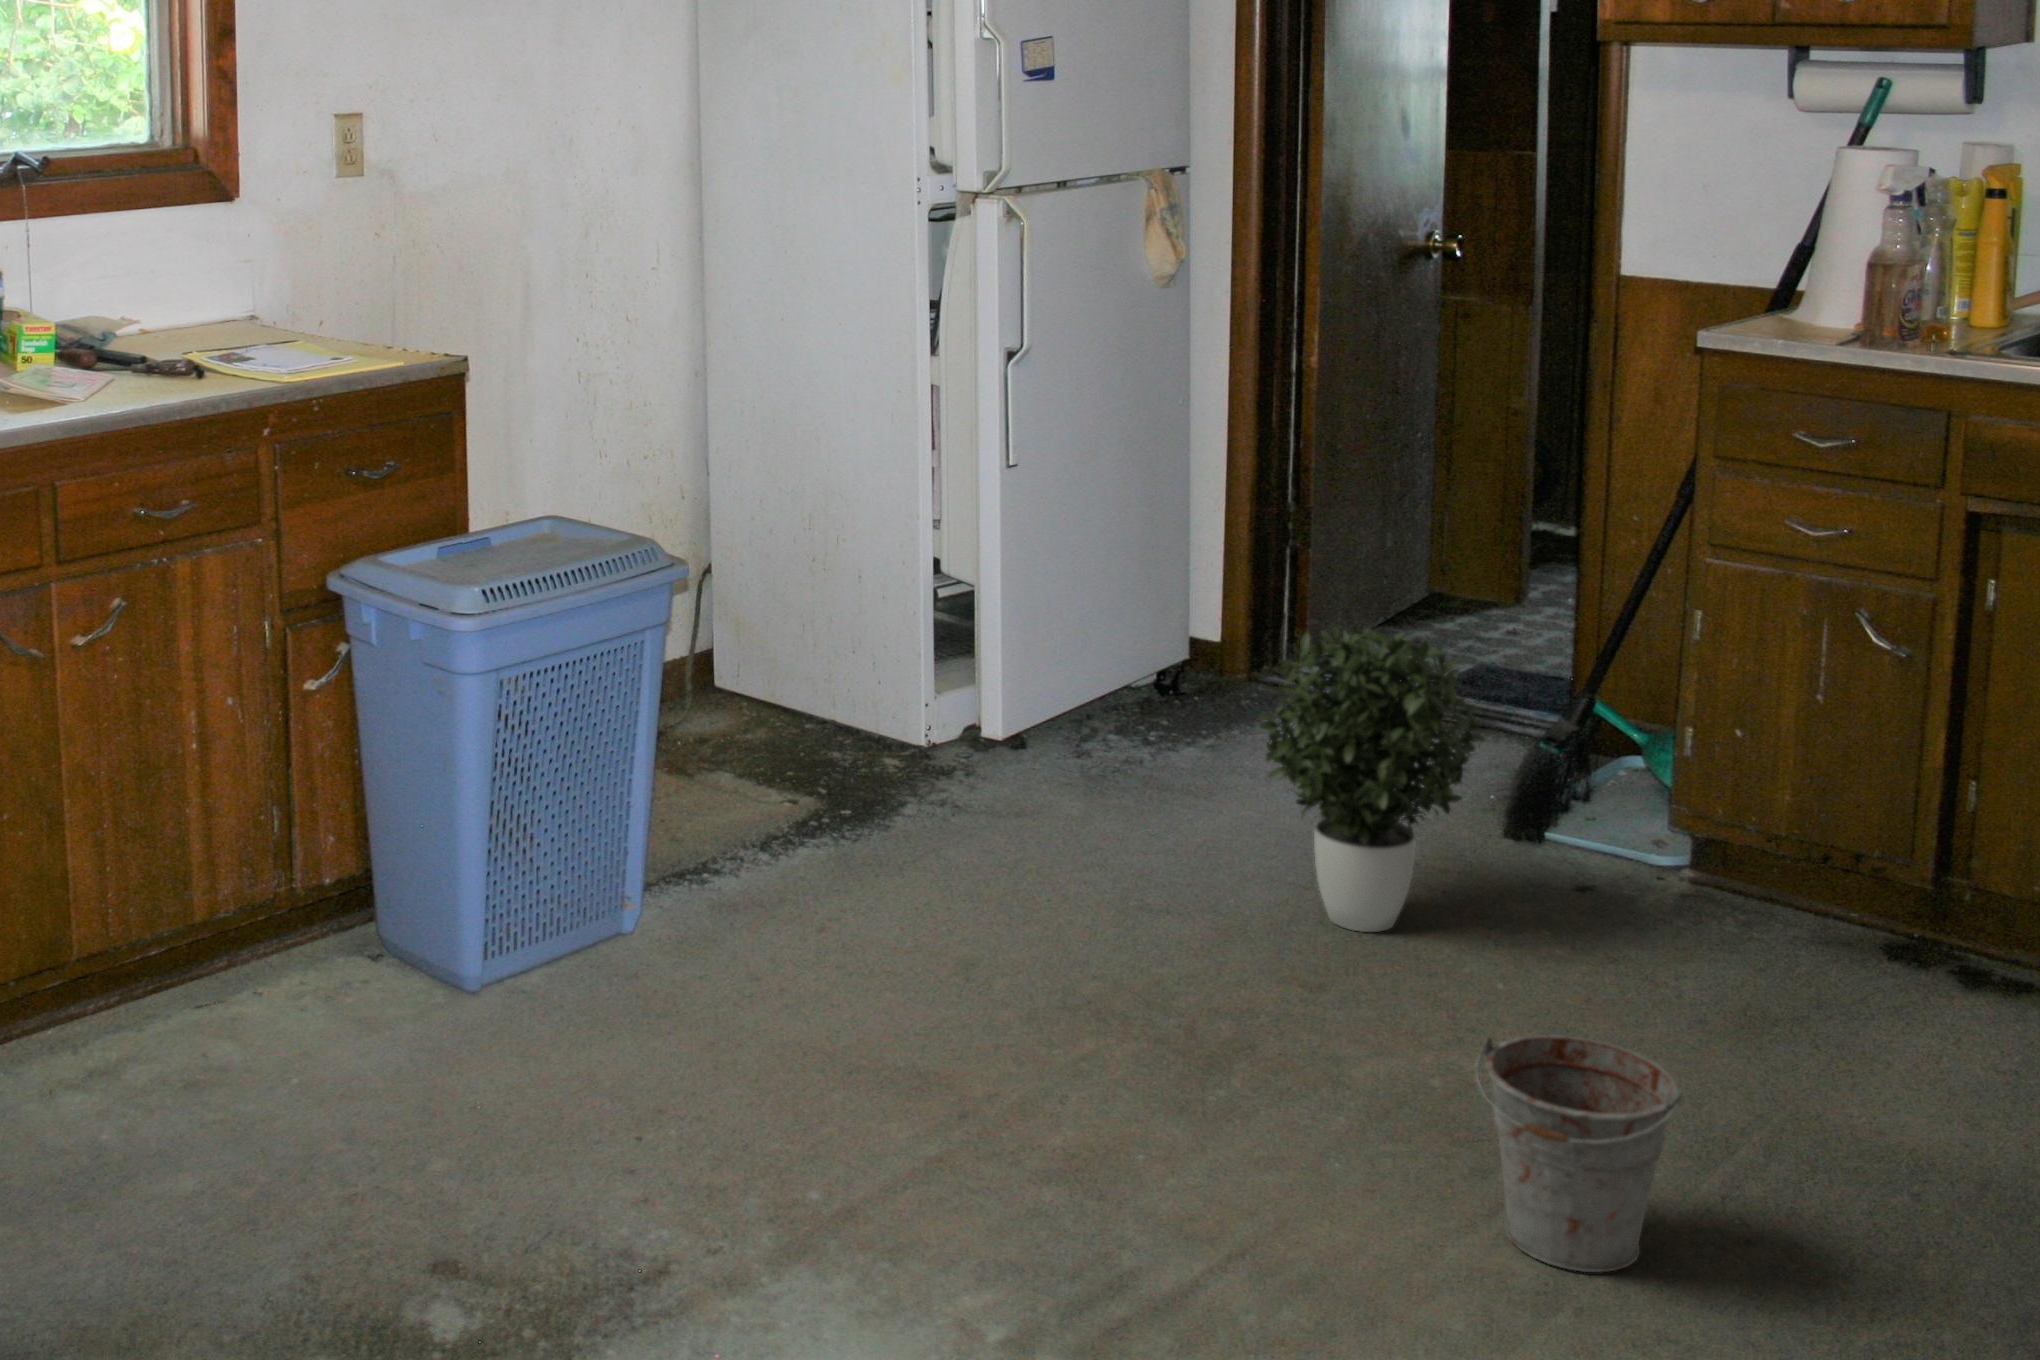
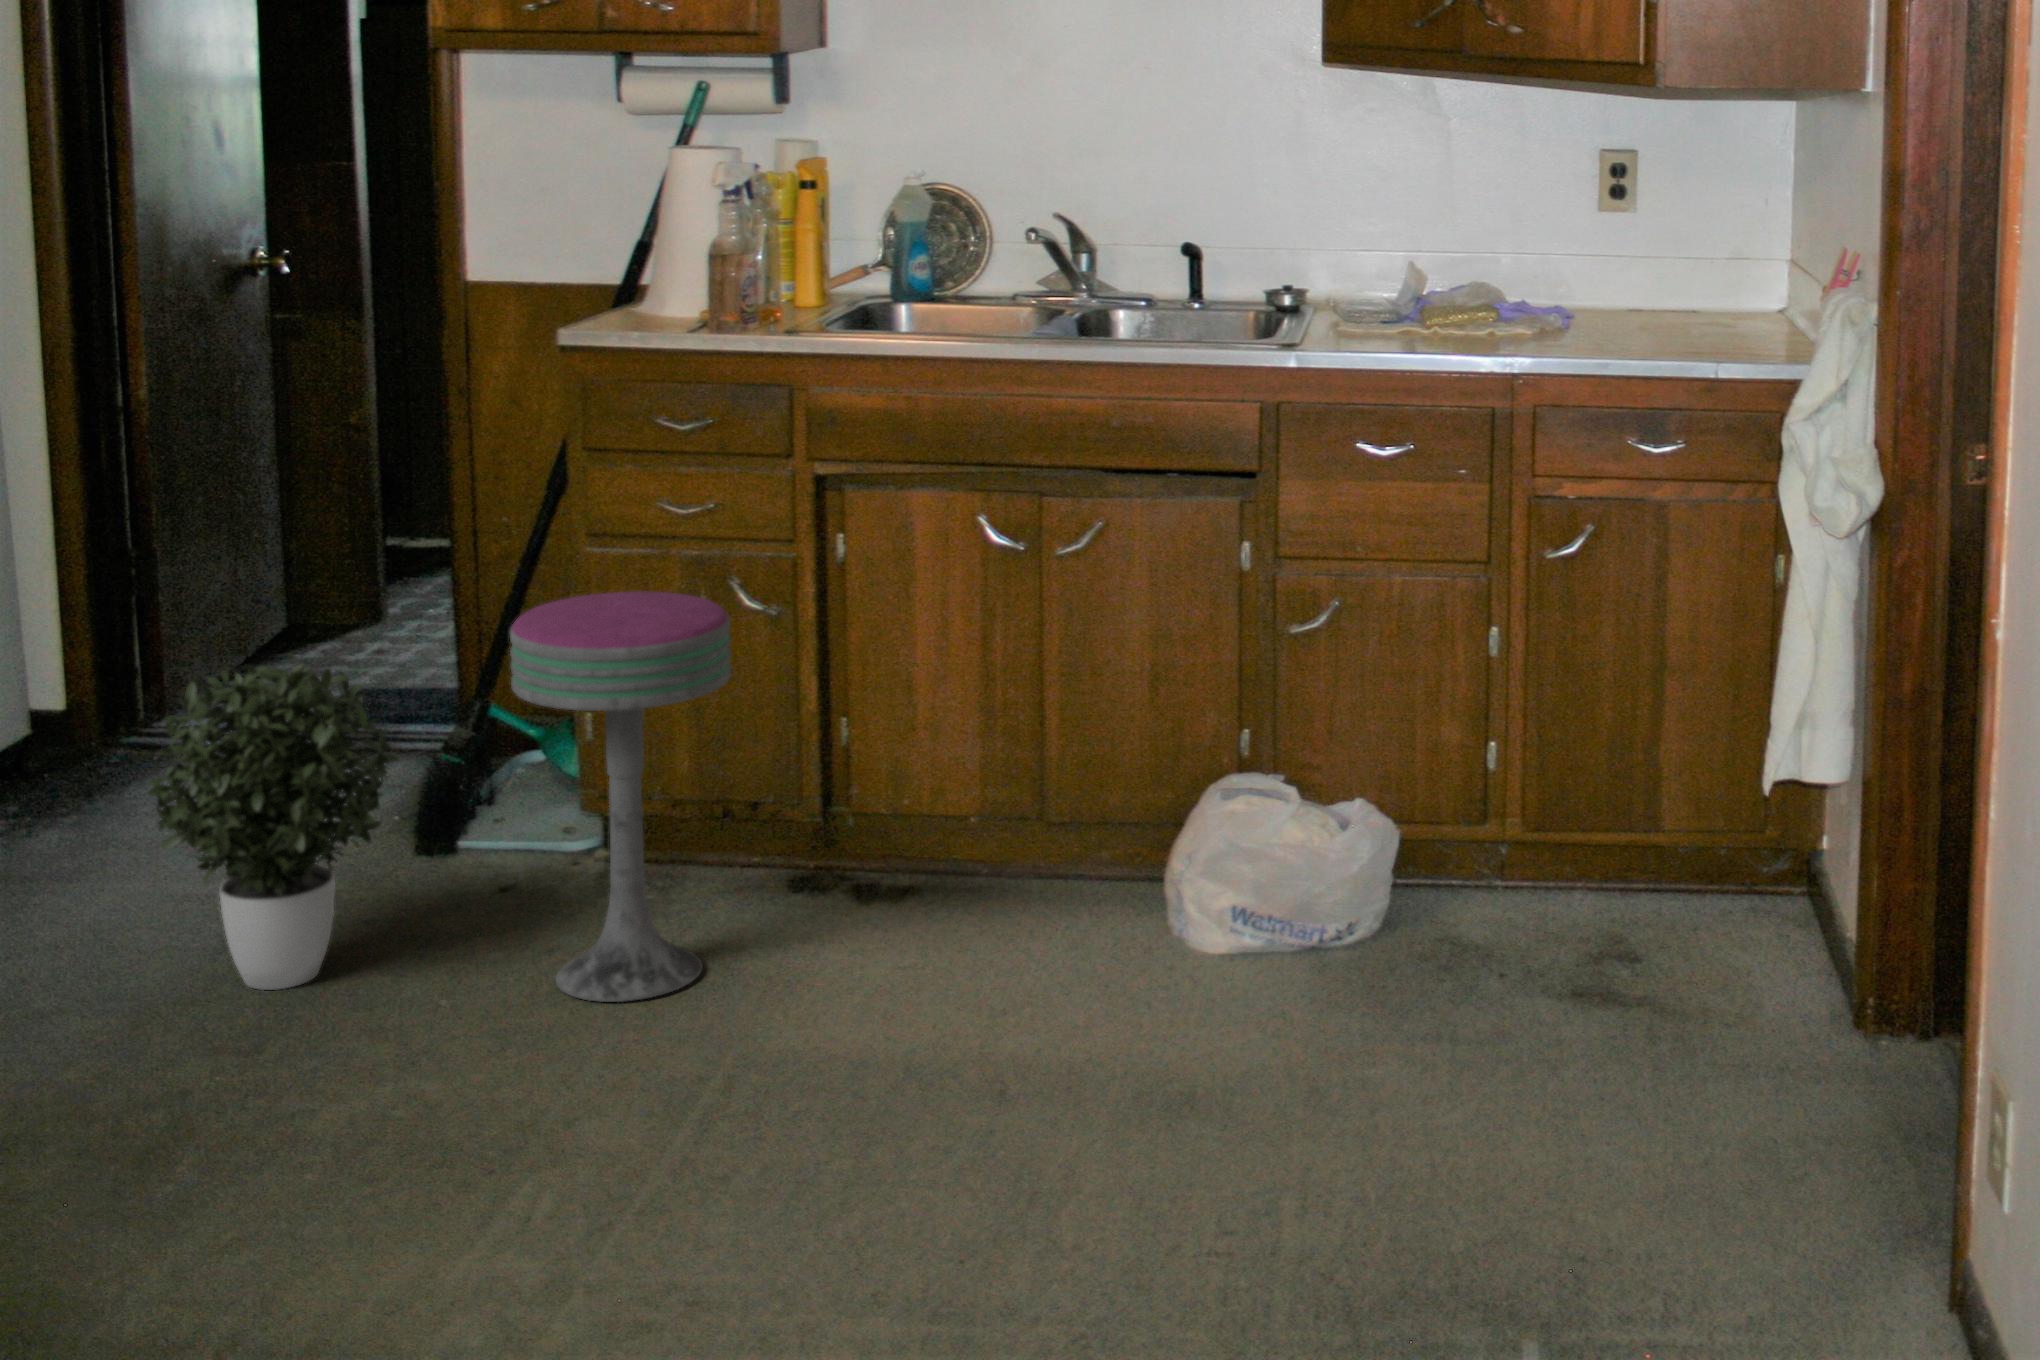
bar stool: none [1599,610,1843,1042] -> present [510,591,731,1002]
bucket: present [1475,1035,1682,1272] -> none [450,1018,648,1245]

